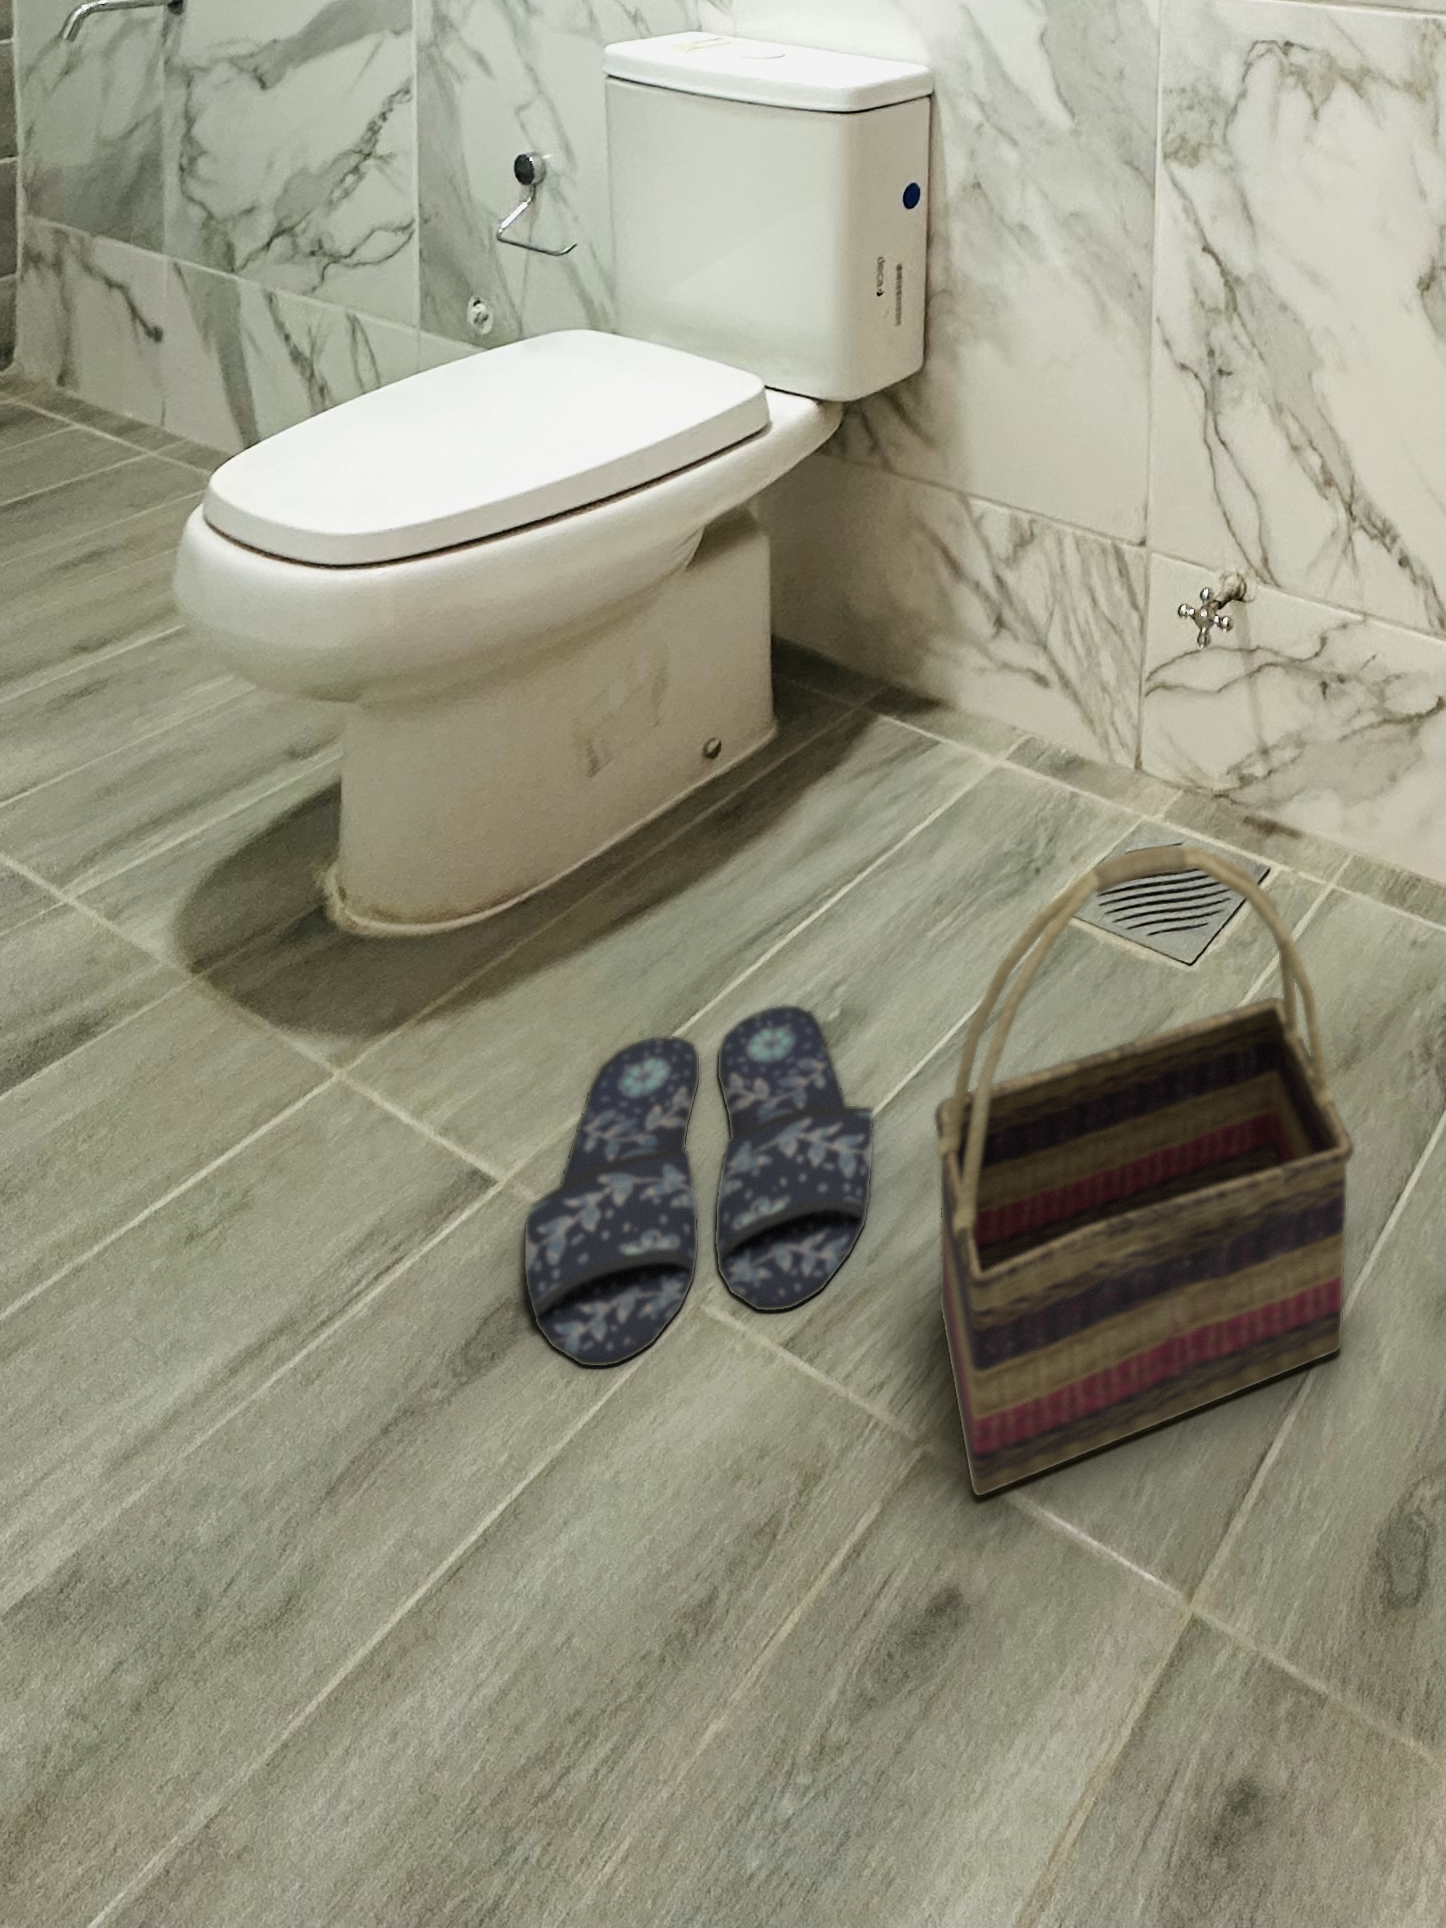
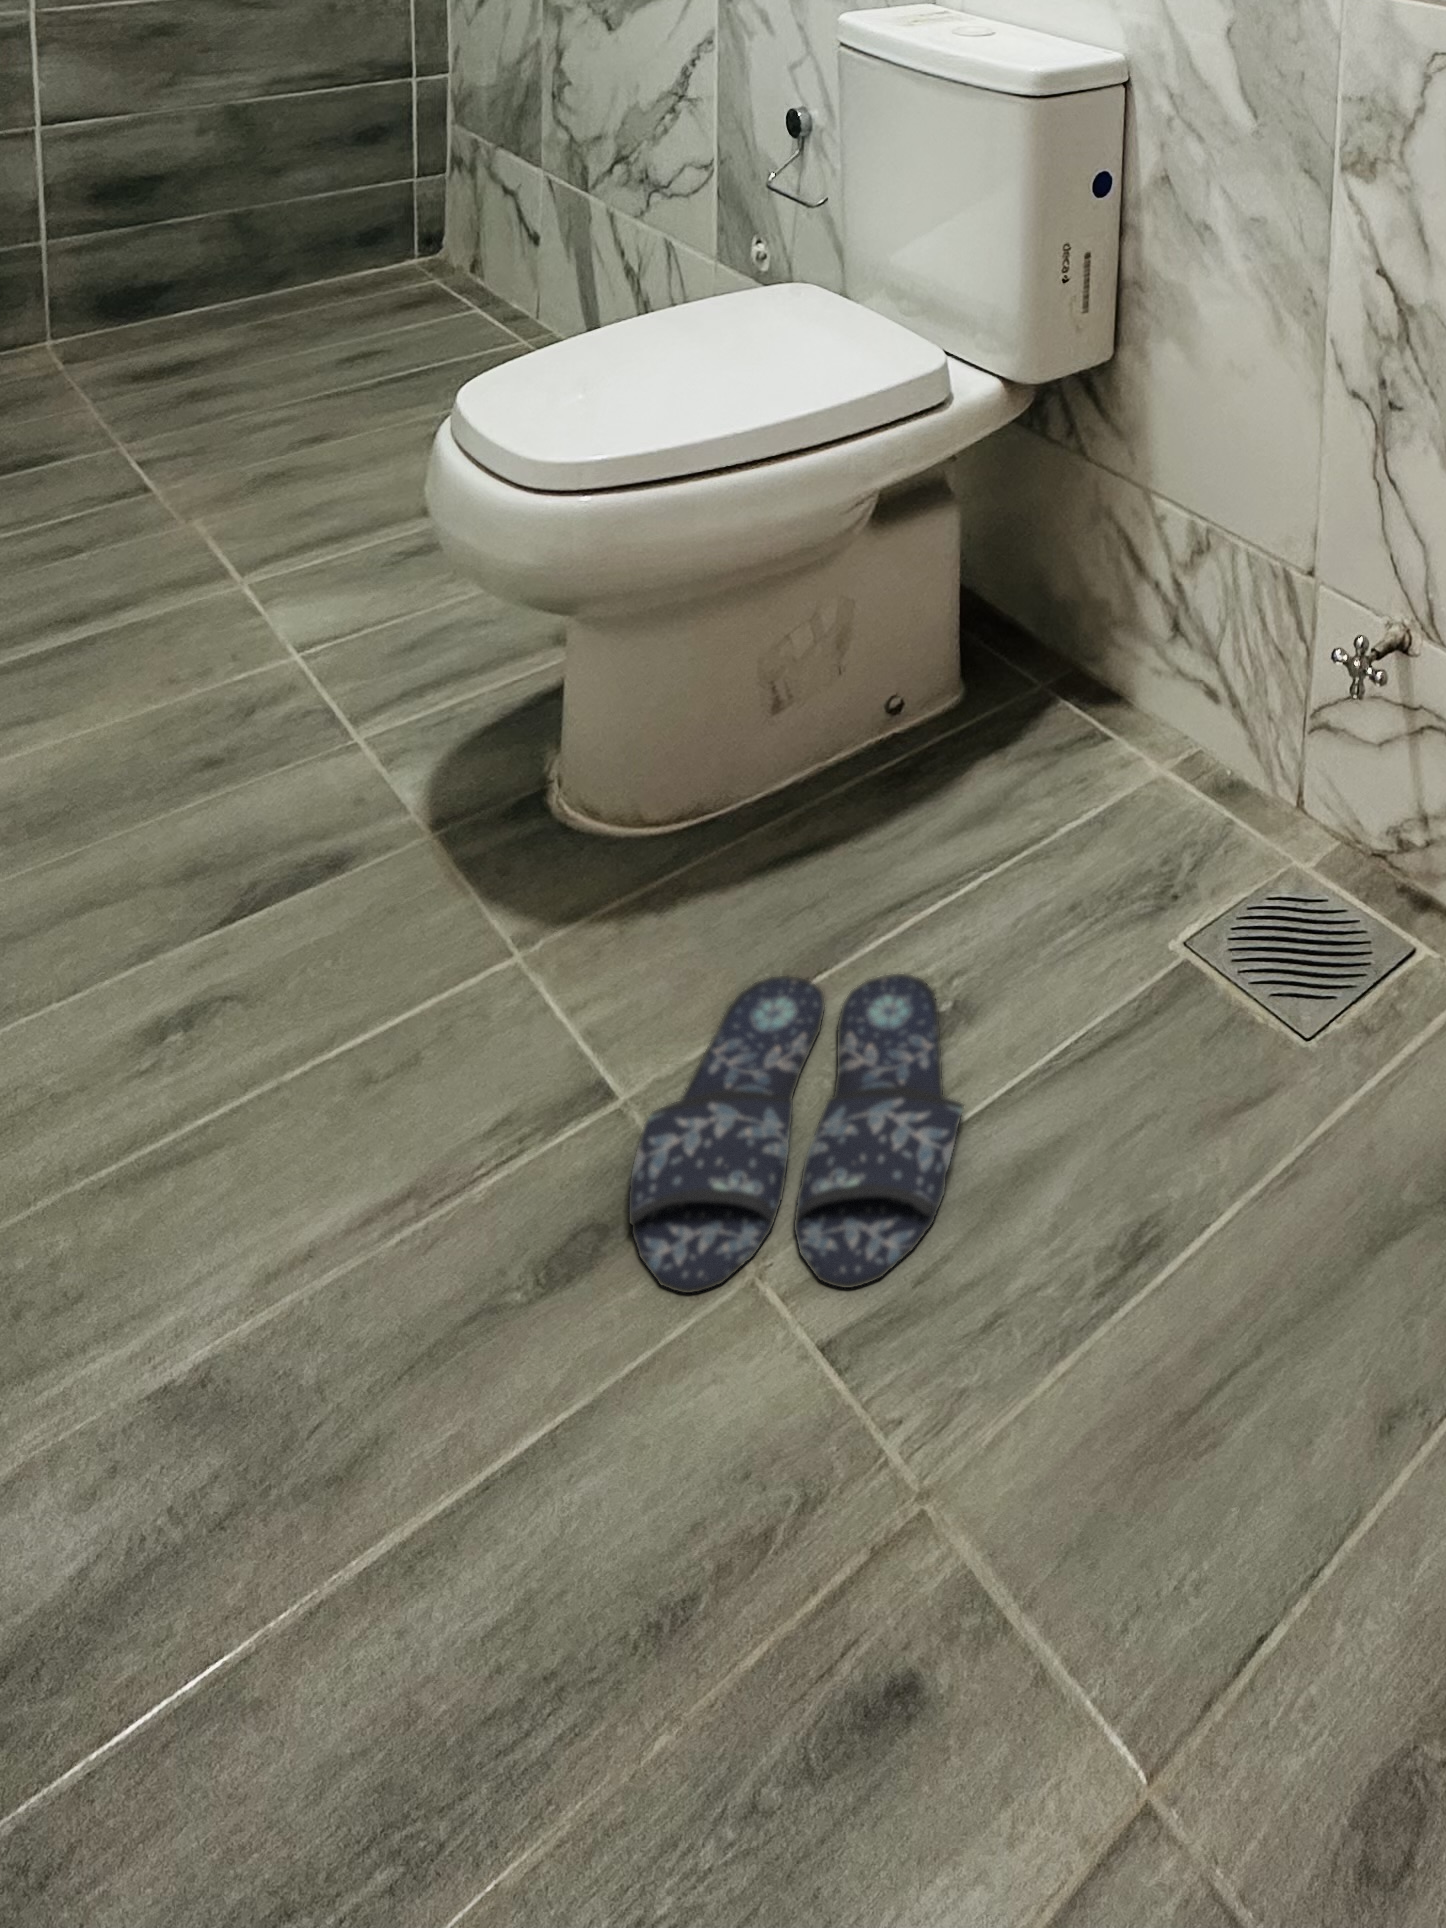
basket: present [934,845,1354,1495] -> none [964,923,1397,1551]

